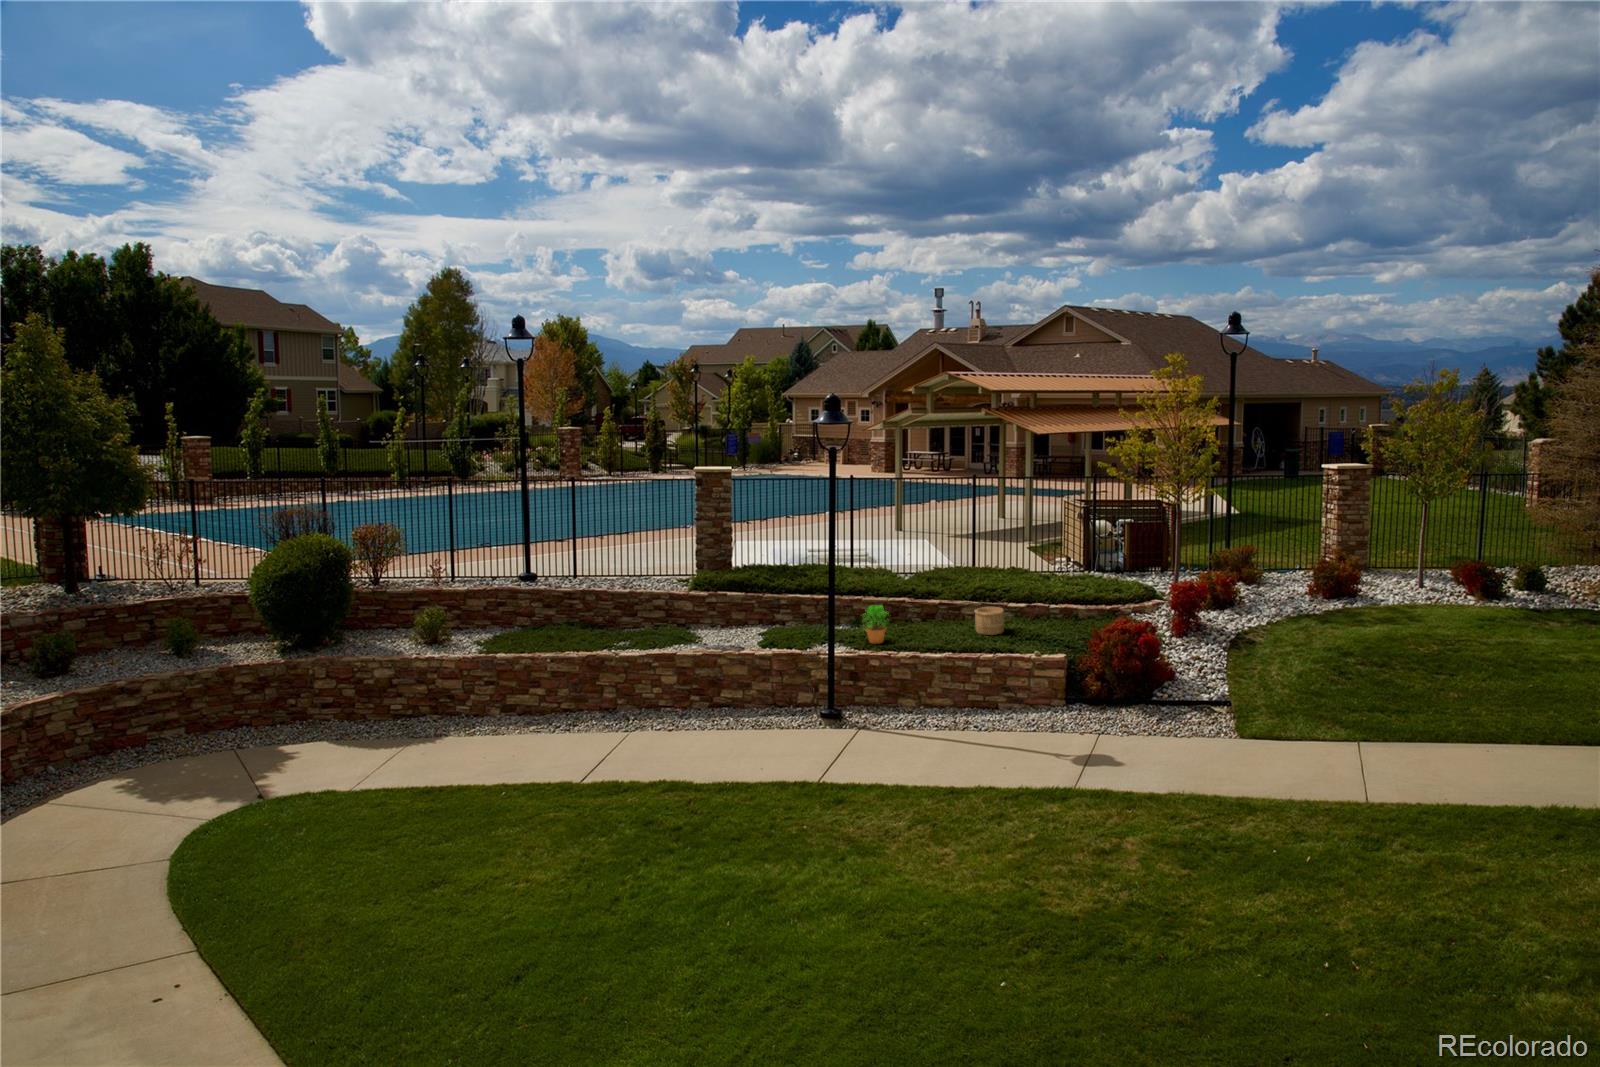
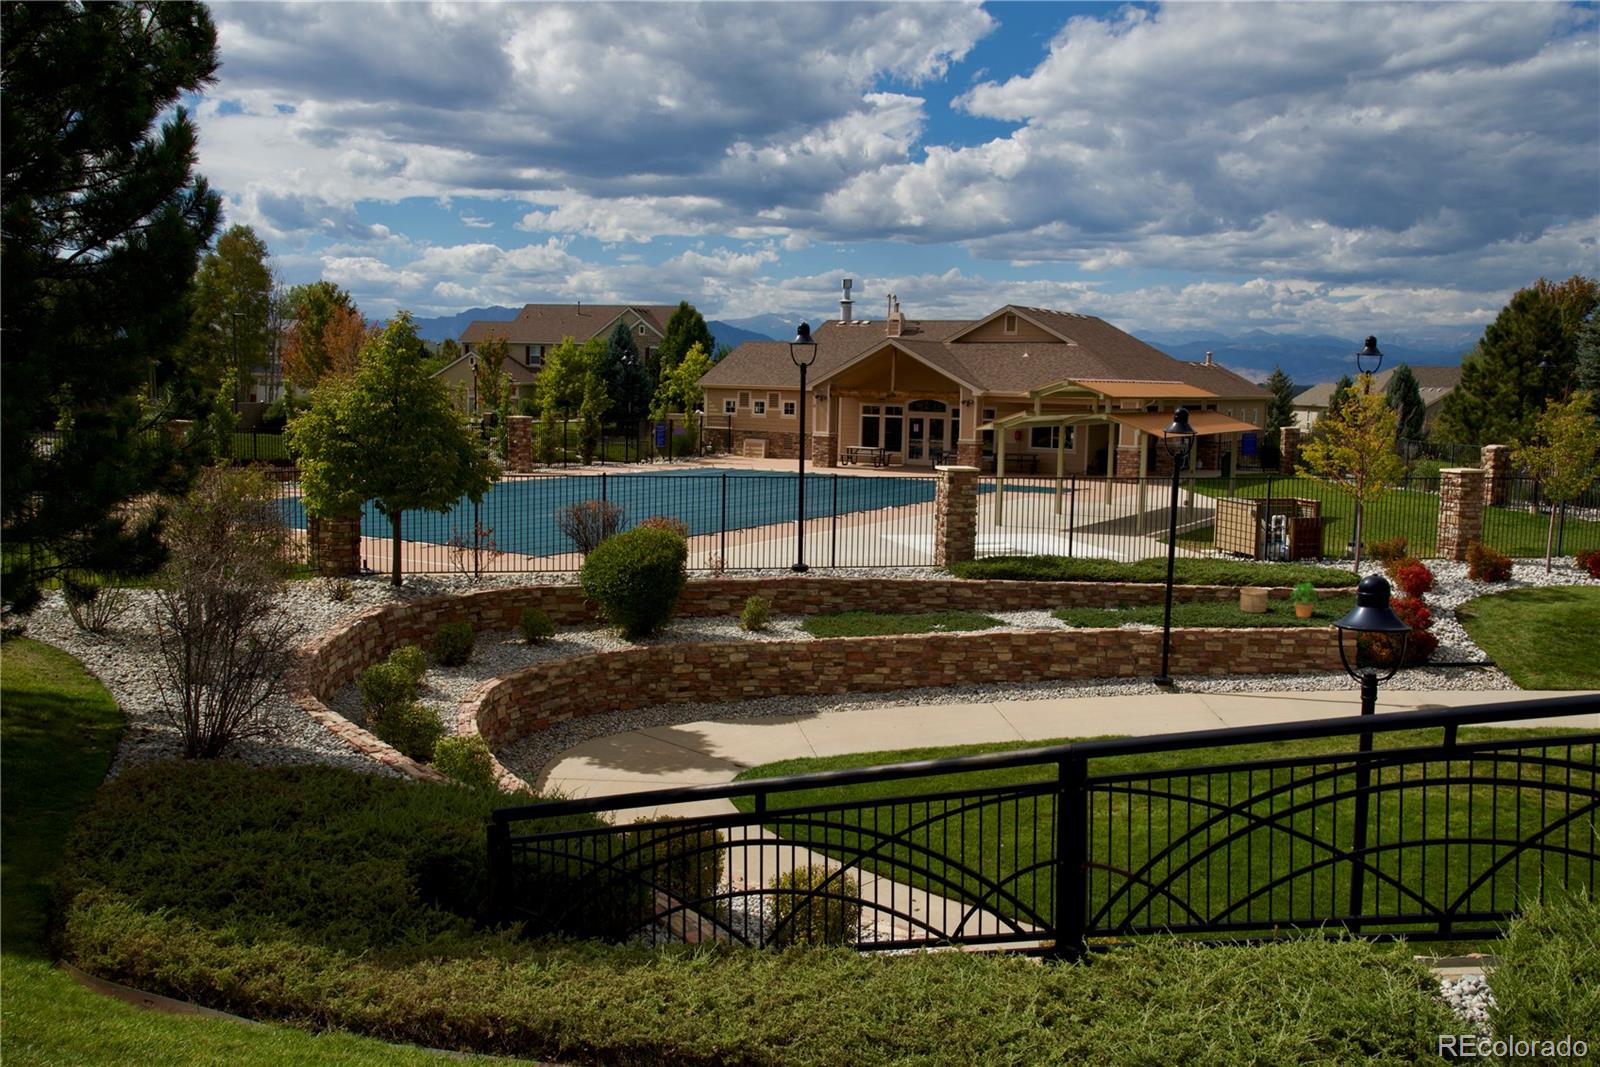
potted plant: present [864,605,887,644] -> present [1293,583,1317,617]

